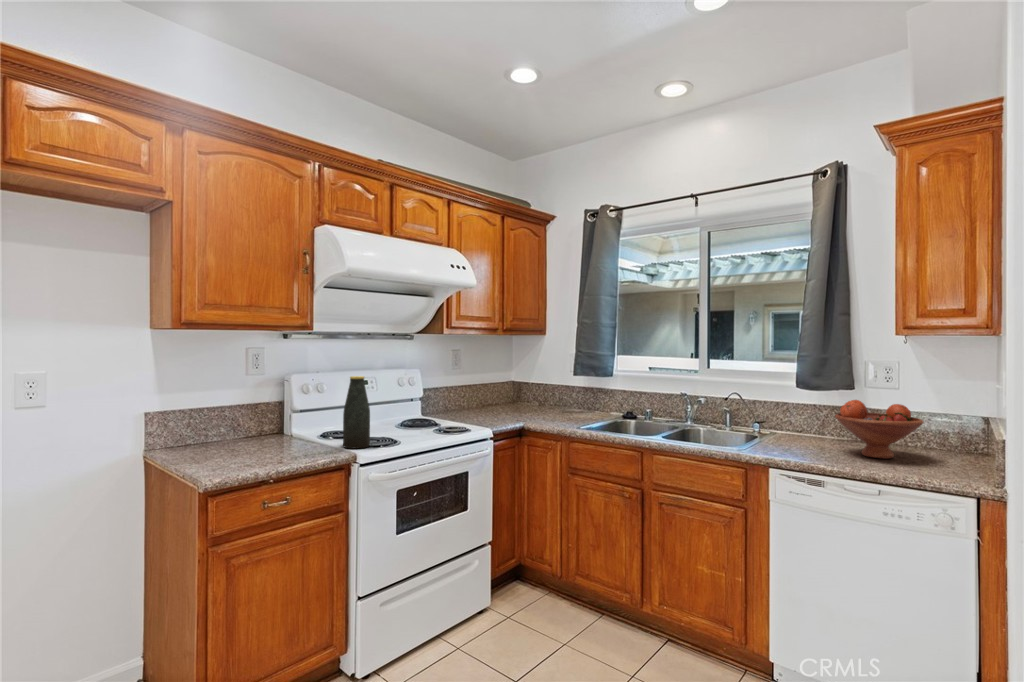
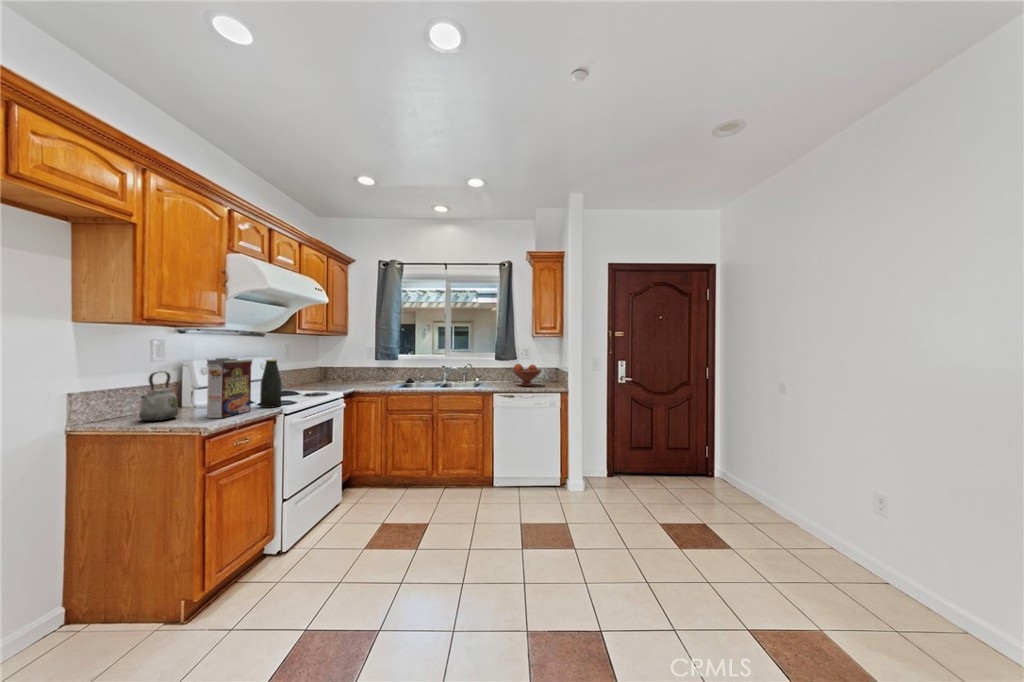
cereal box: none [256,373,323,459] -> present [207,358,252,418]
kettle: none [190,389,242,453] -> present [139,371,178,421]

